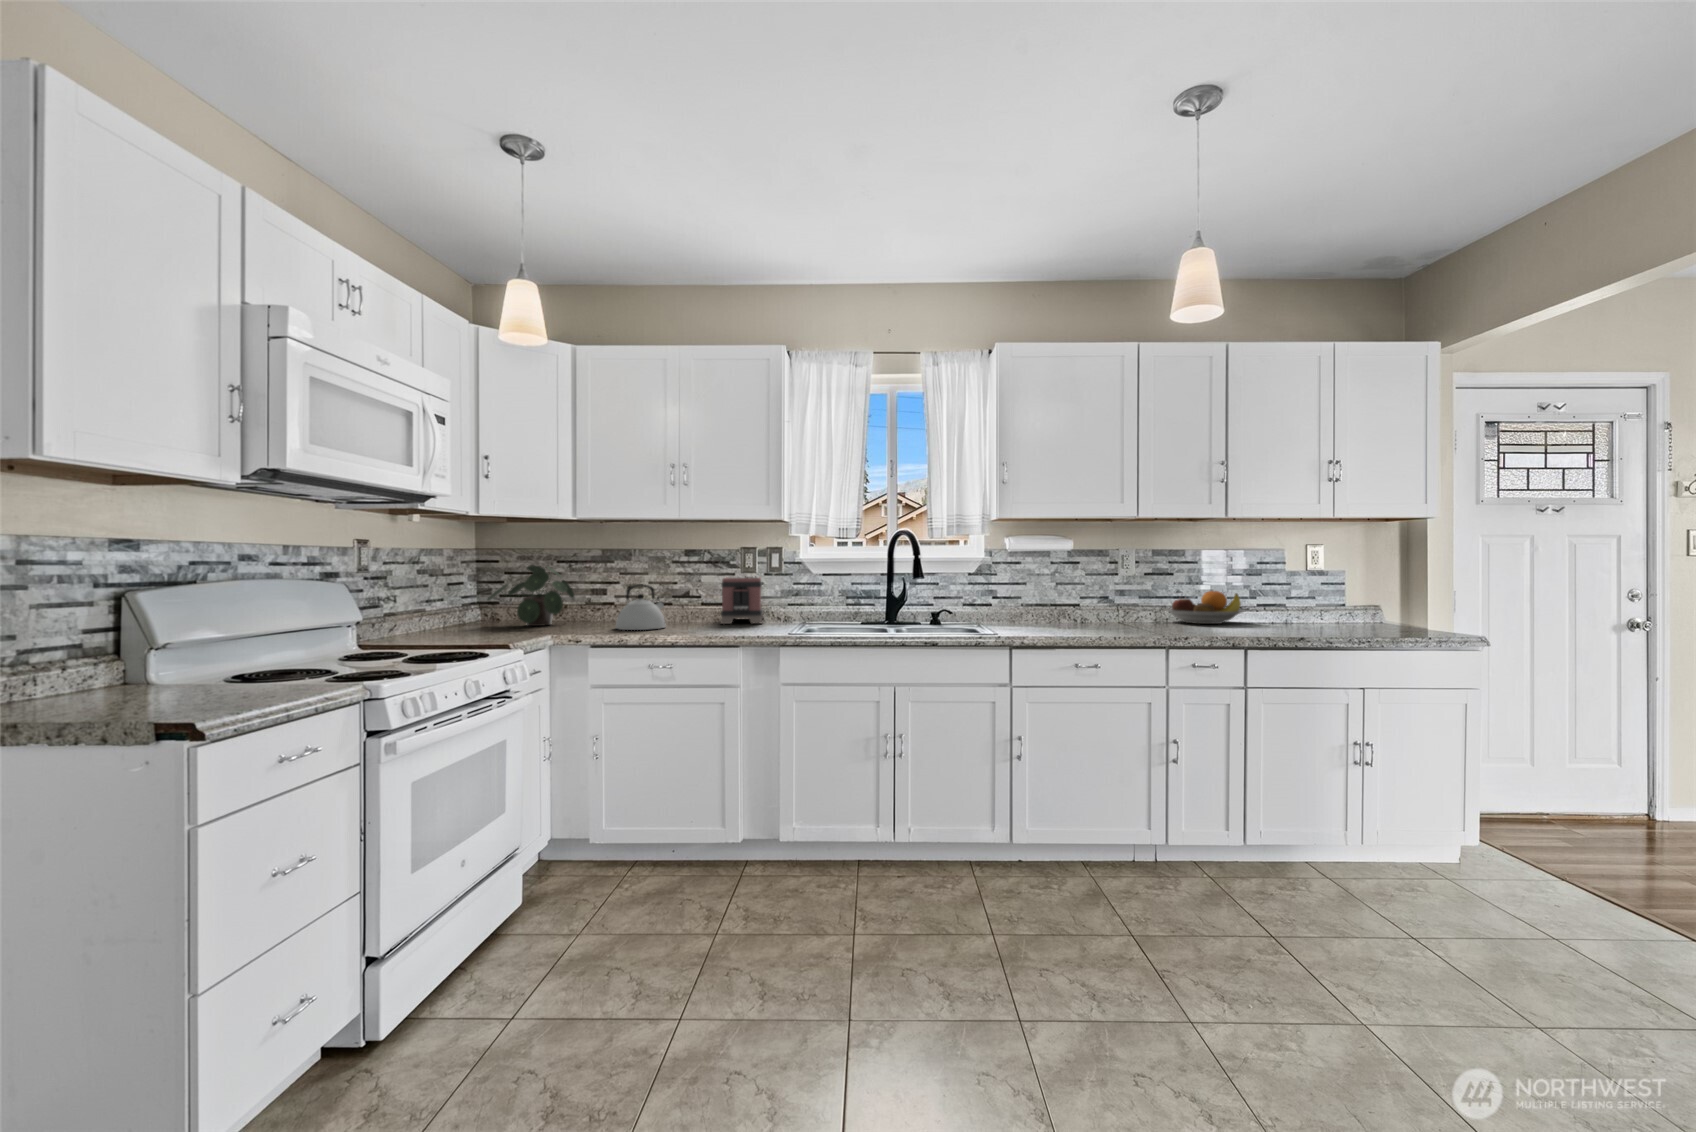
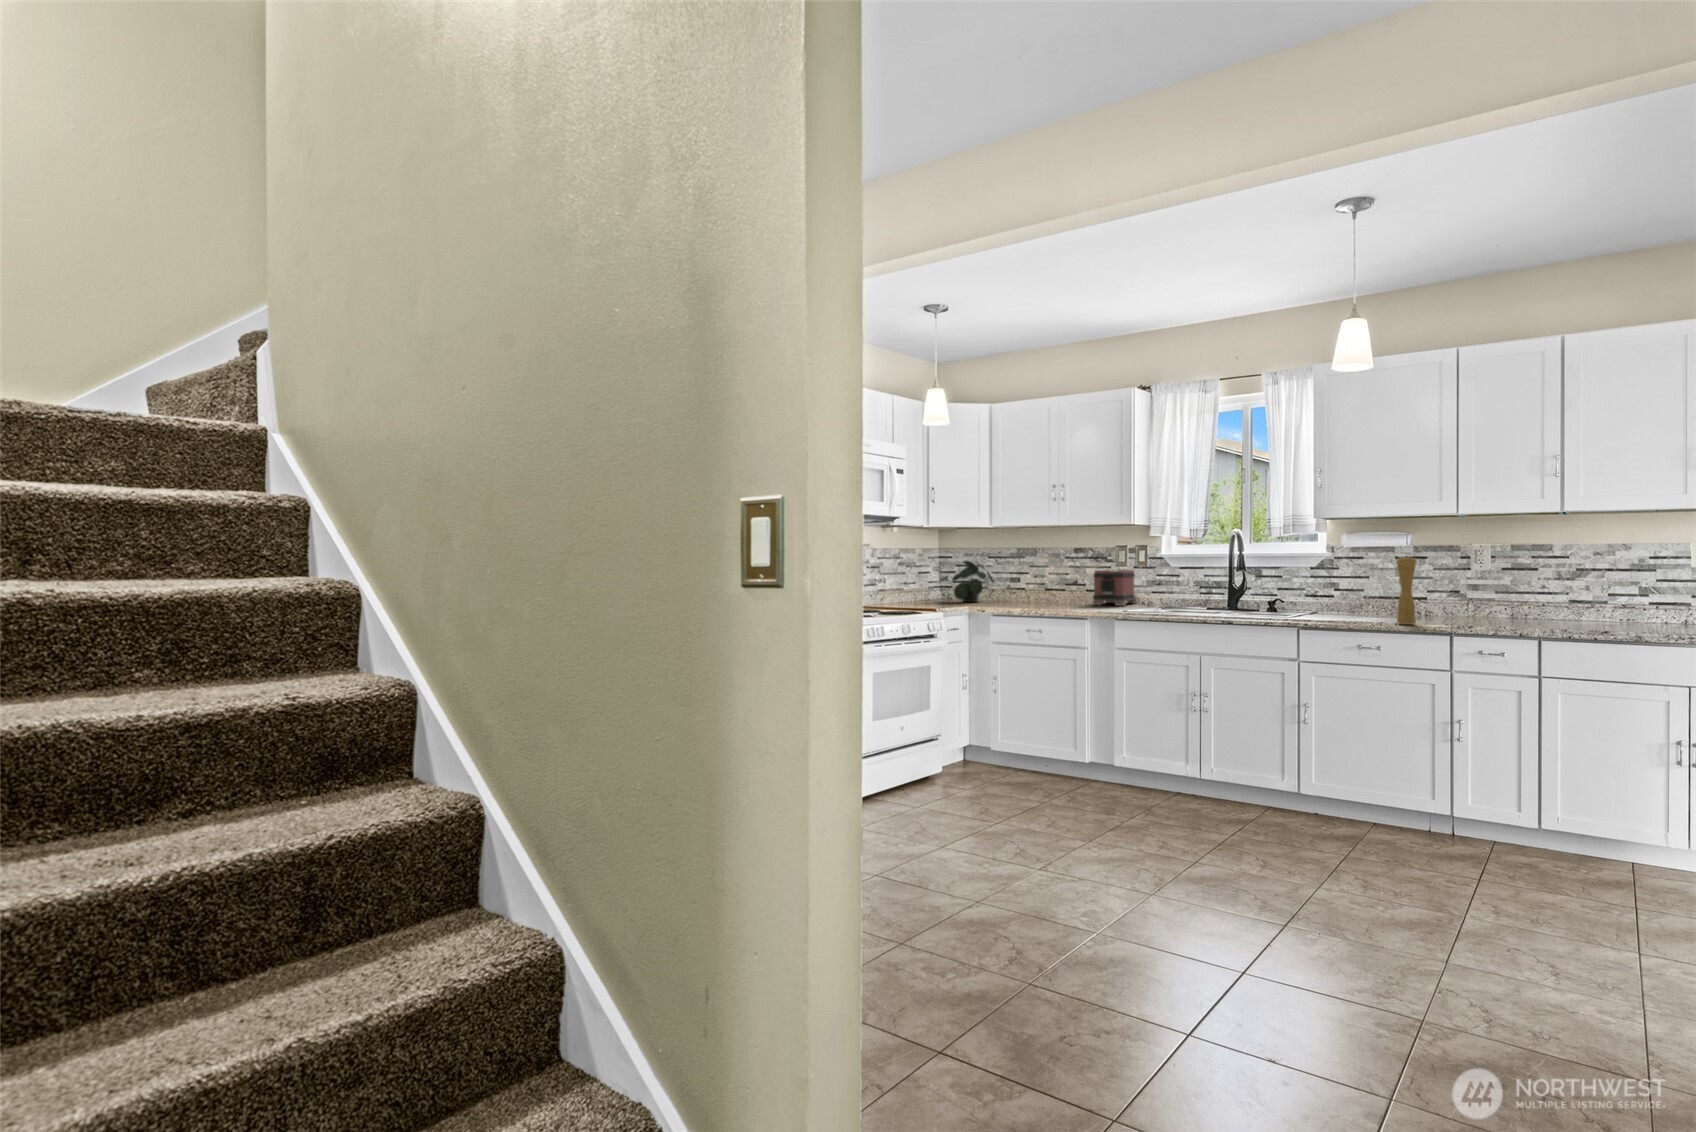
pepper mill: none [1123,560,1144,639] -> present [1396,556,1416,625]
kettle: present [616,584,665,630] -> none [1014,574,1050,606]
fruit bowl: present [1167,591,1244,624] -> none [1523,587,1620,620]

